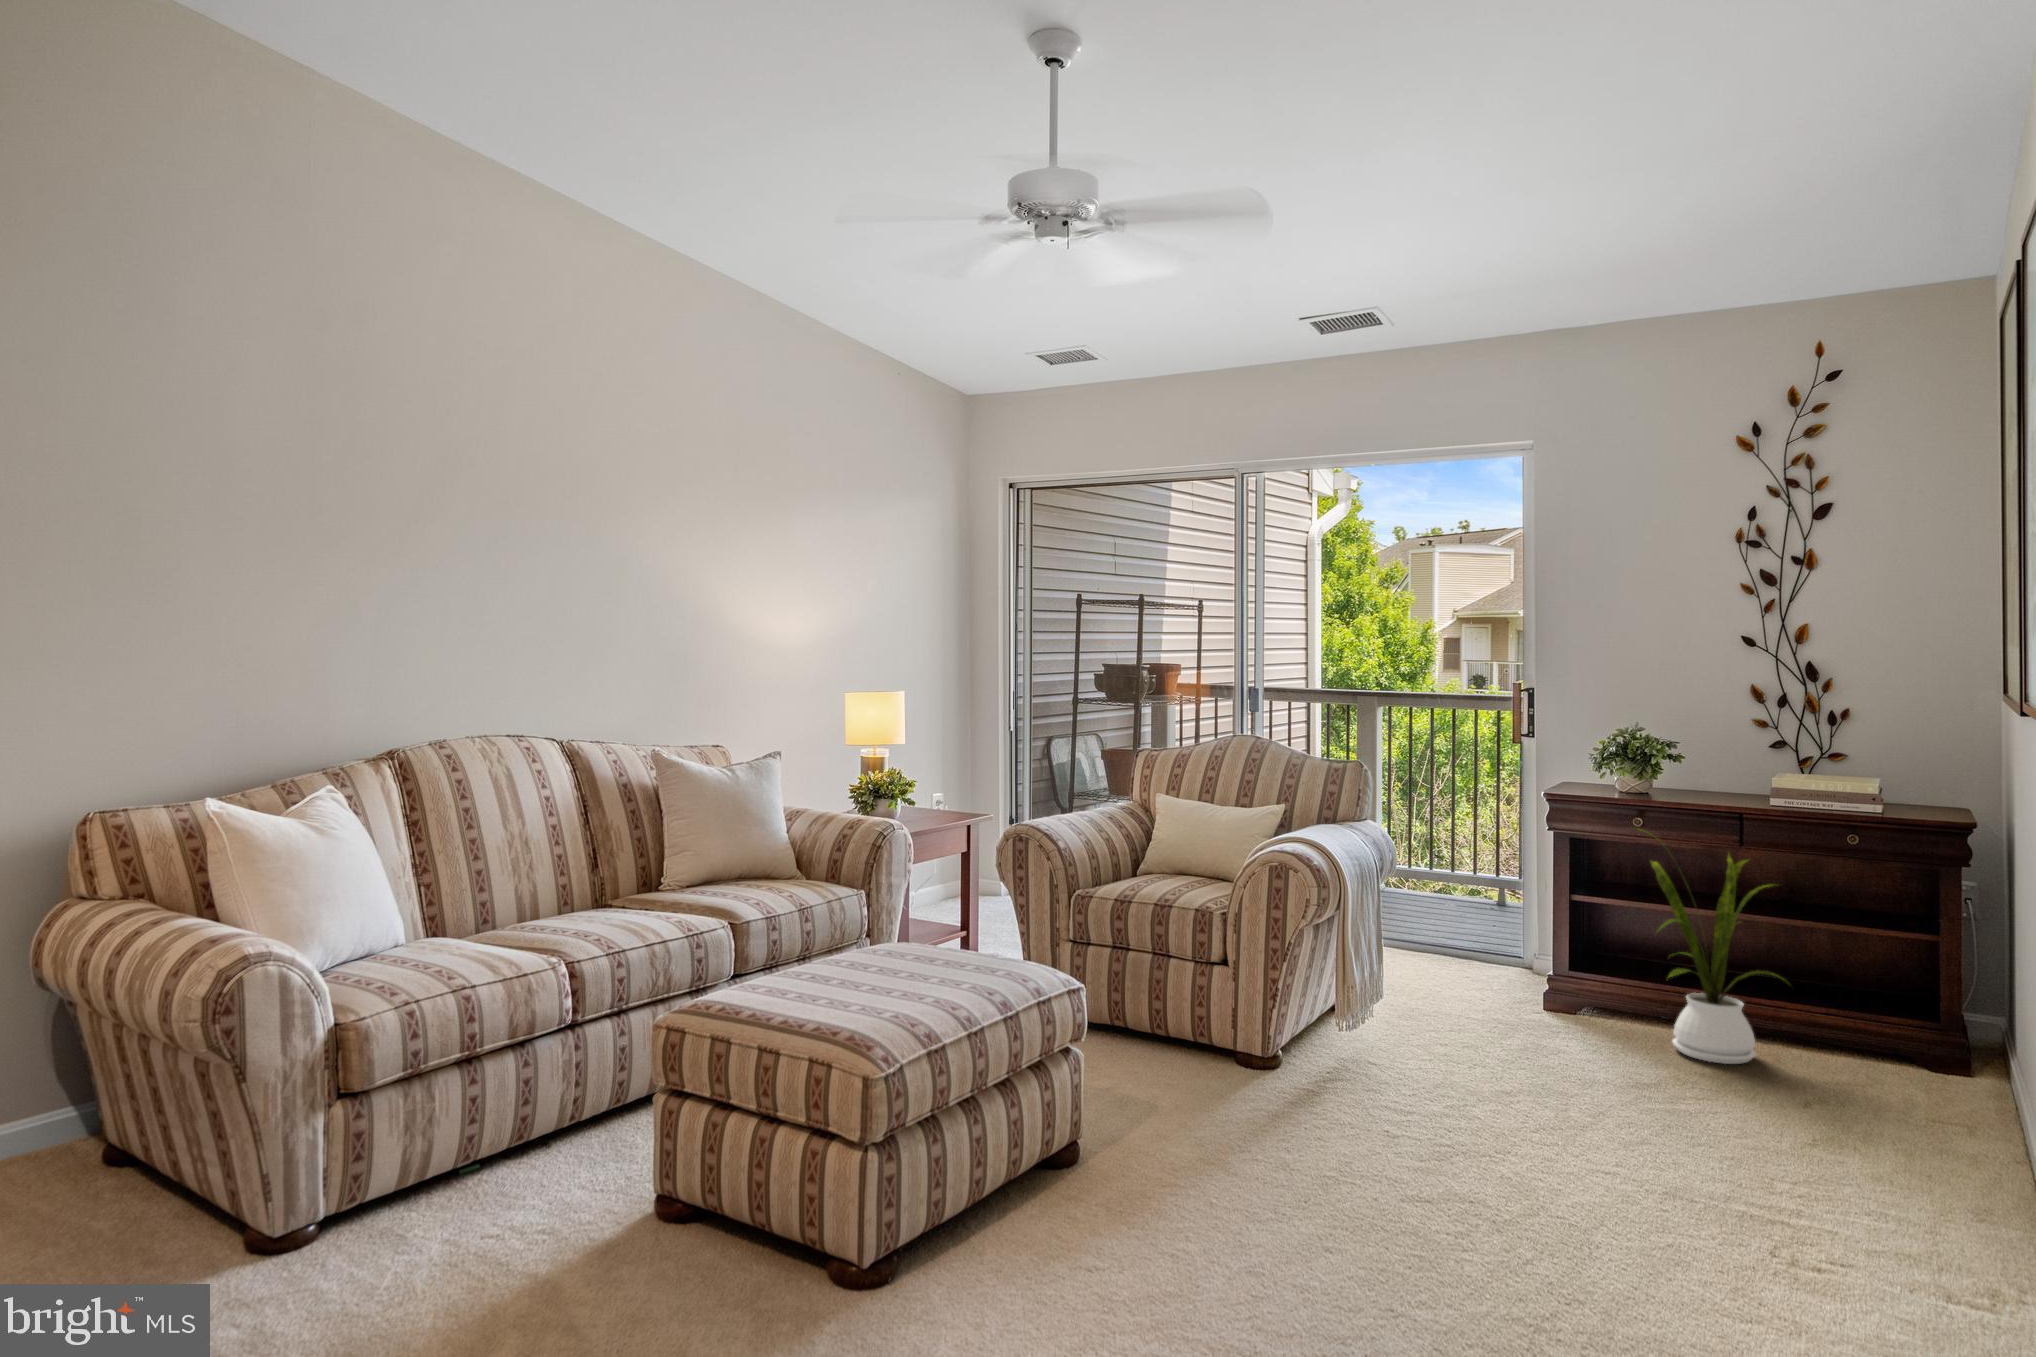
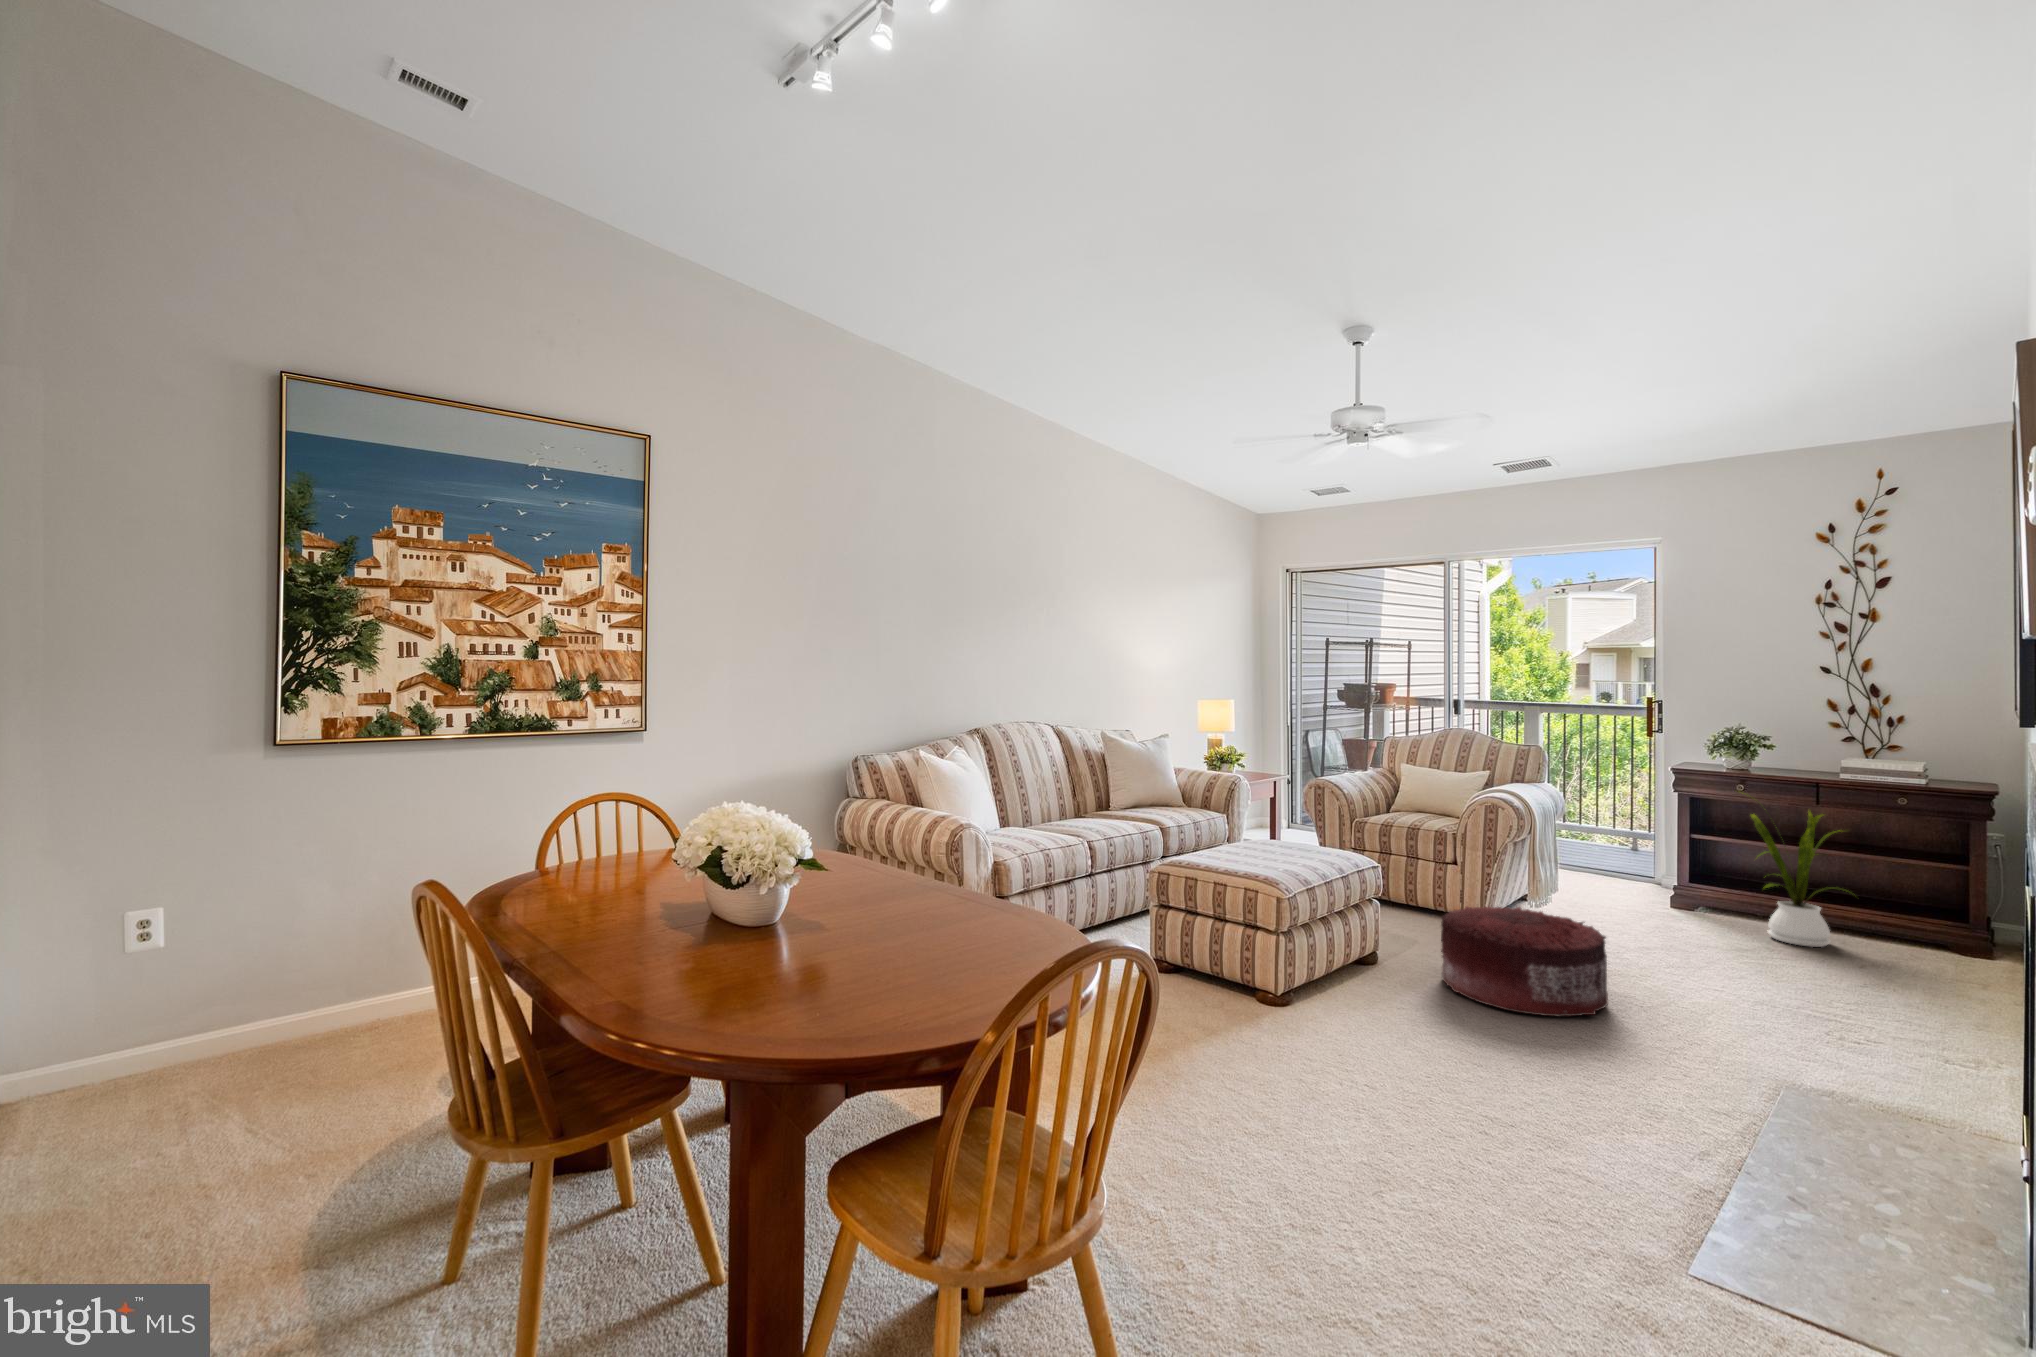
pouf: none [1178,1045,1443,1262] -> present [1441,906,1608,1017]

